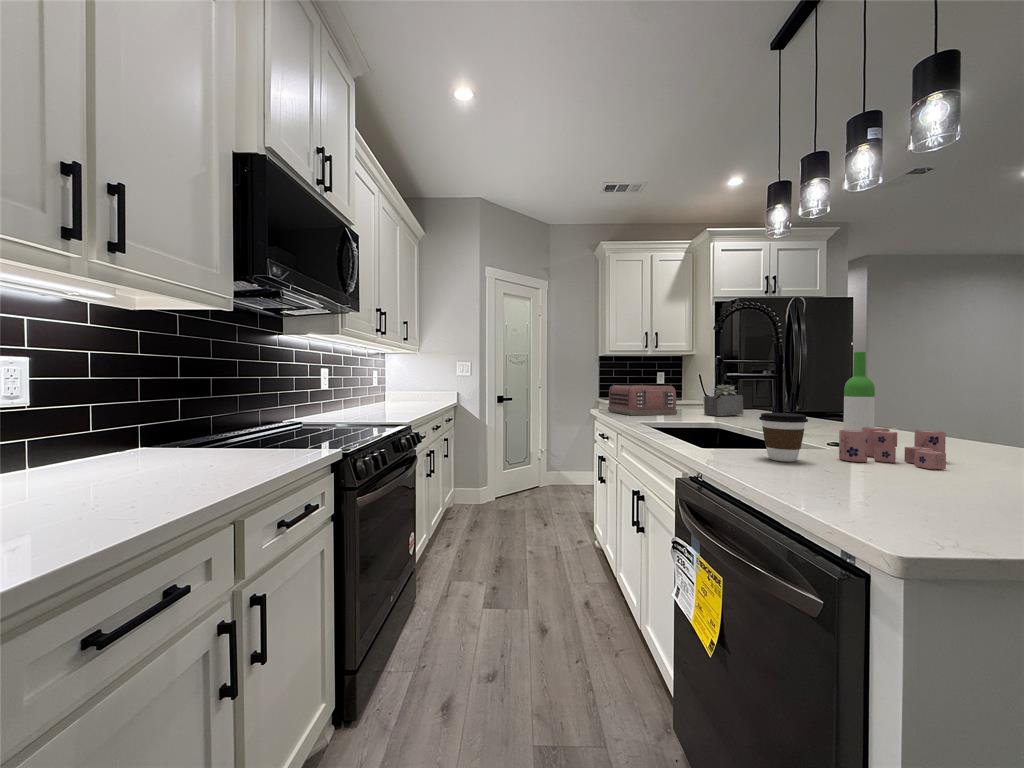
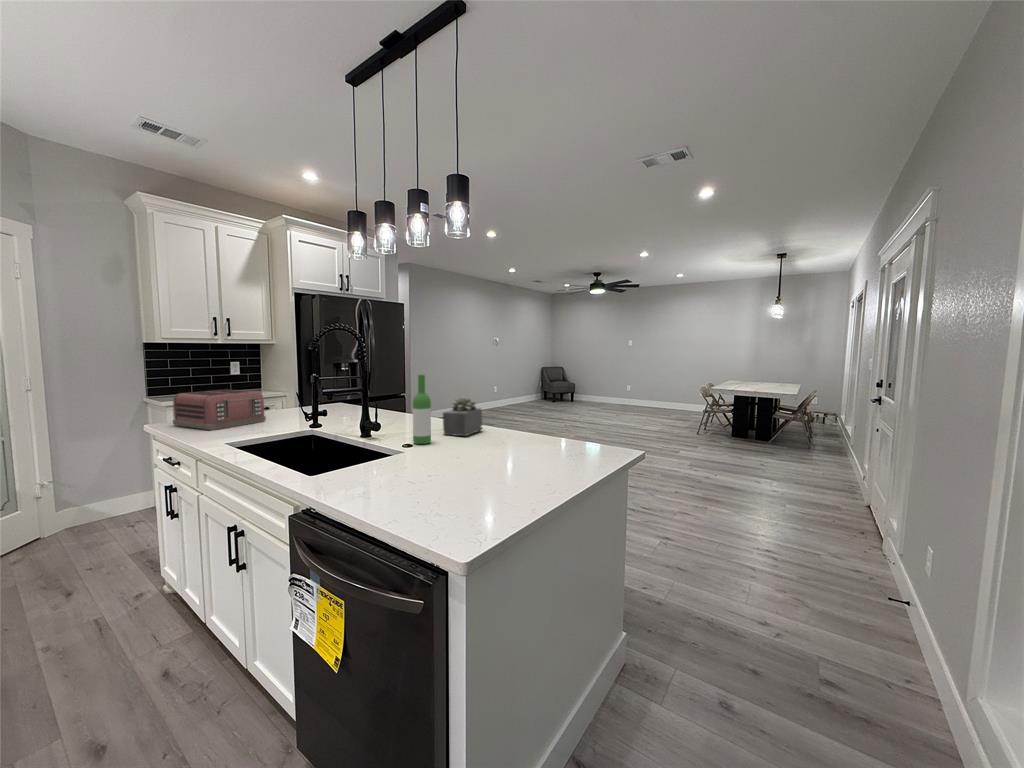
succulent plant: present [704,385,743,416] -> present [443,397,483,436]
coffee cup: present [759,413,808,462] -> none [361,437,397,479]
candle: present [839,427,946,469] -> none [415,434,471,467]

